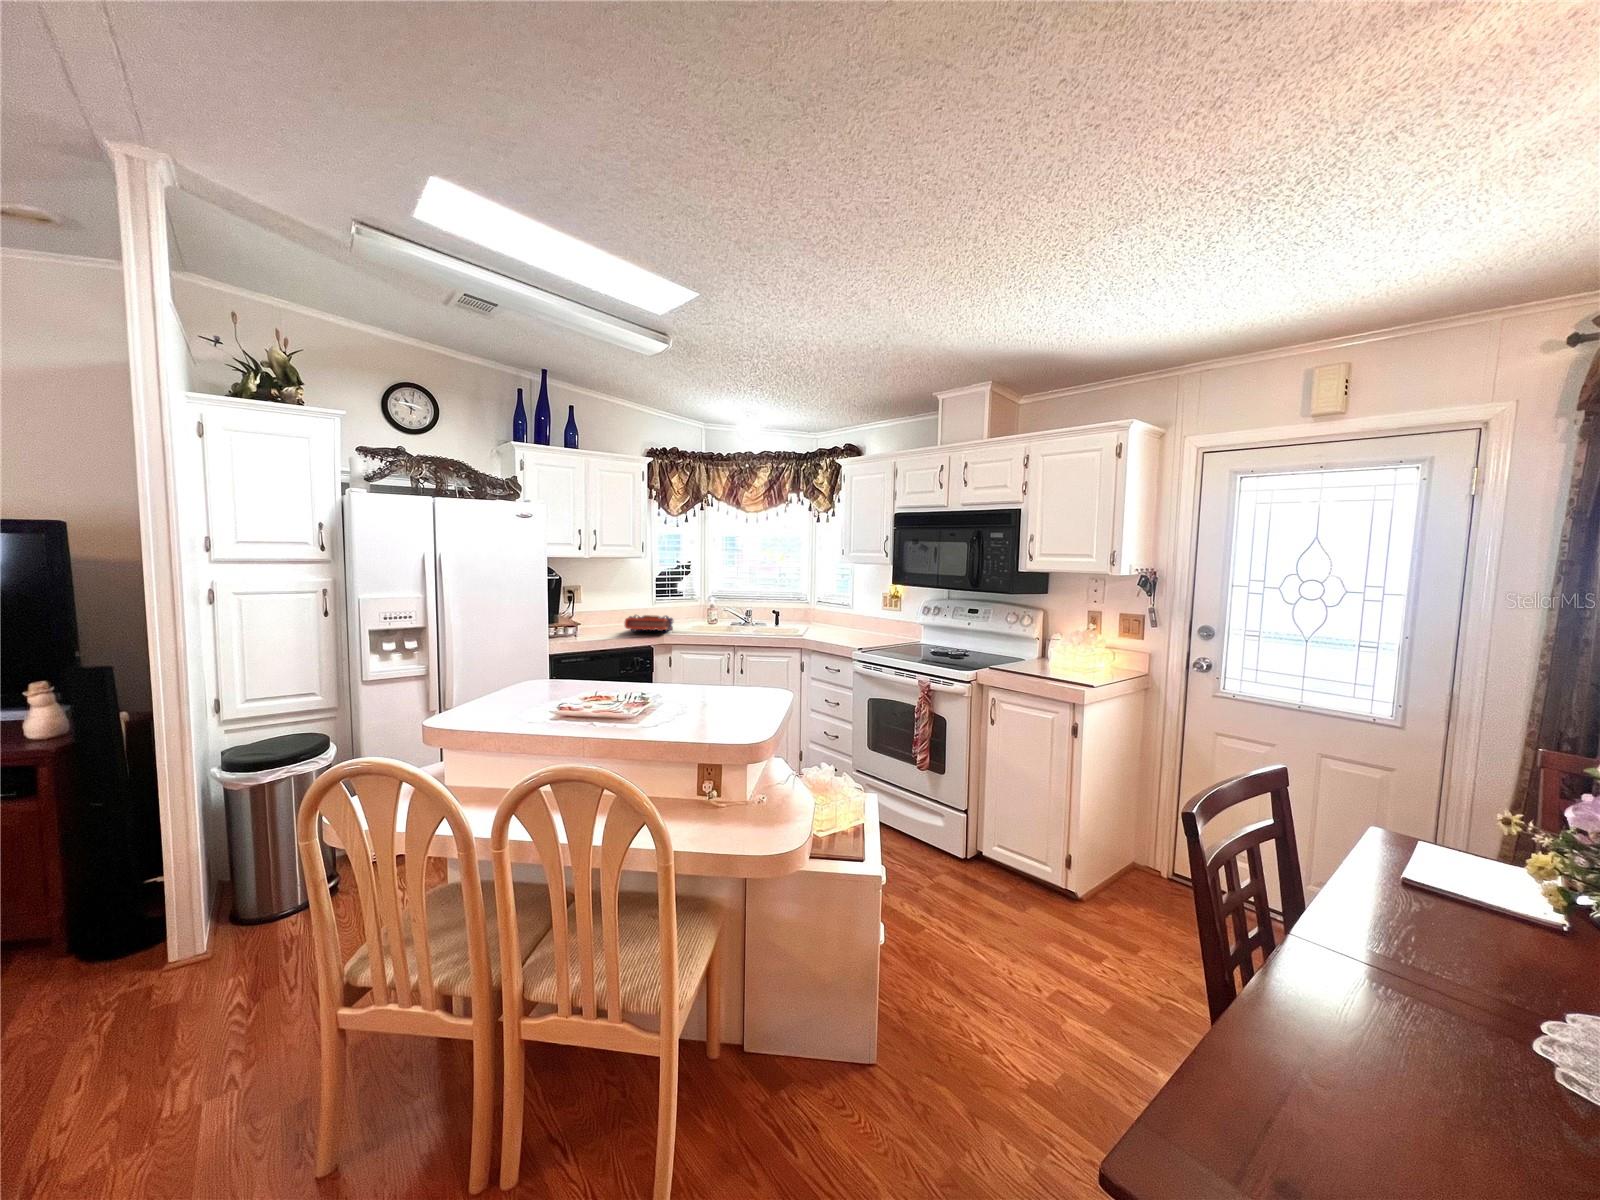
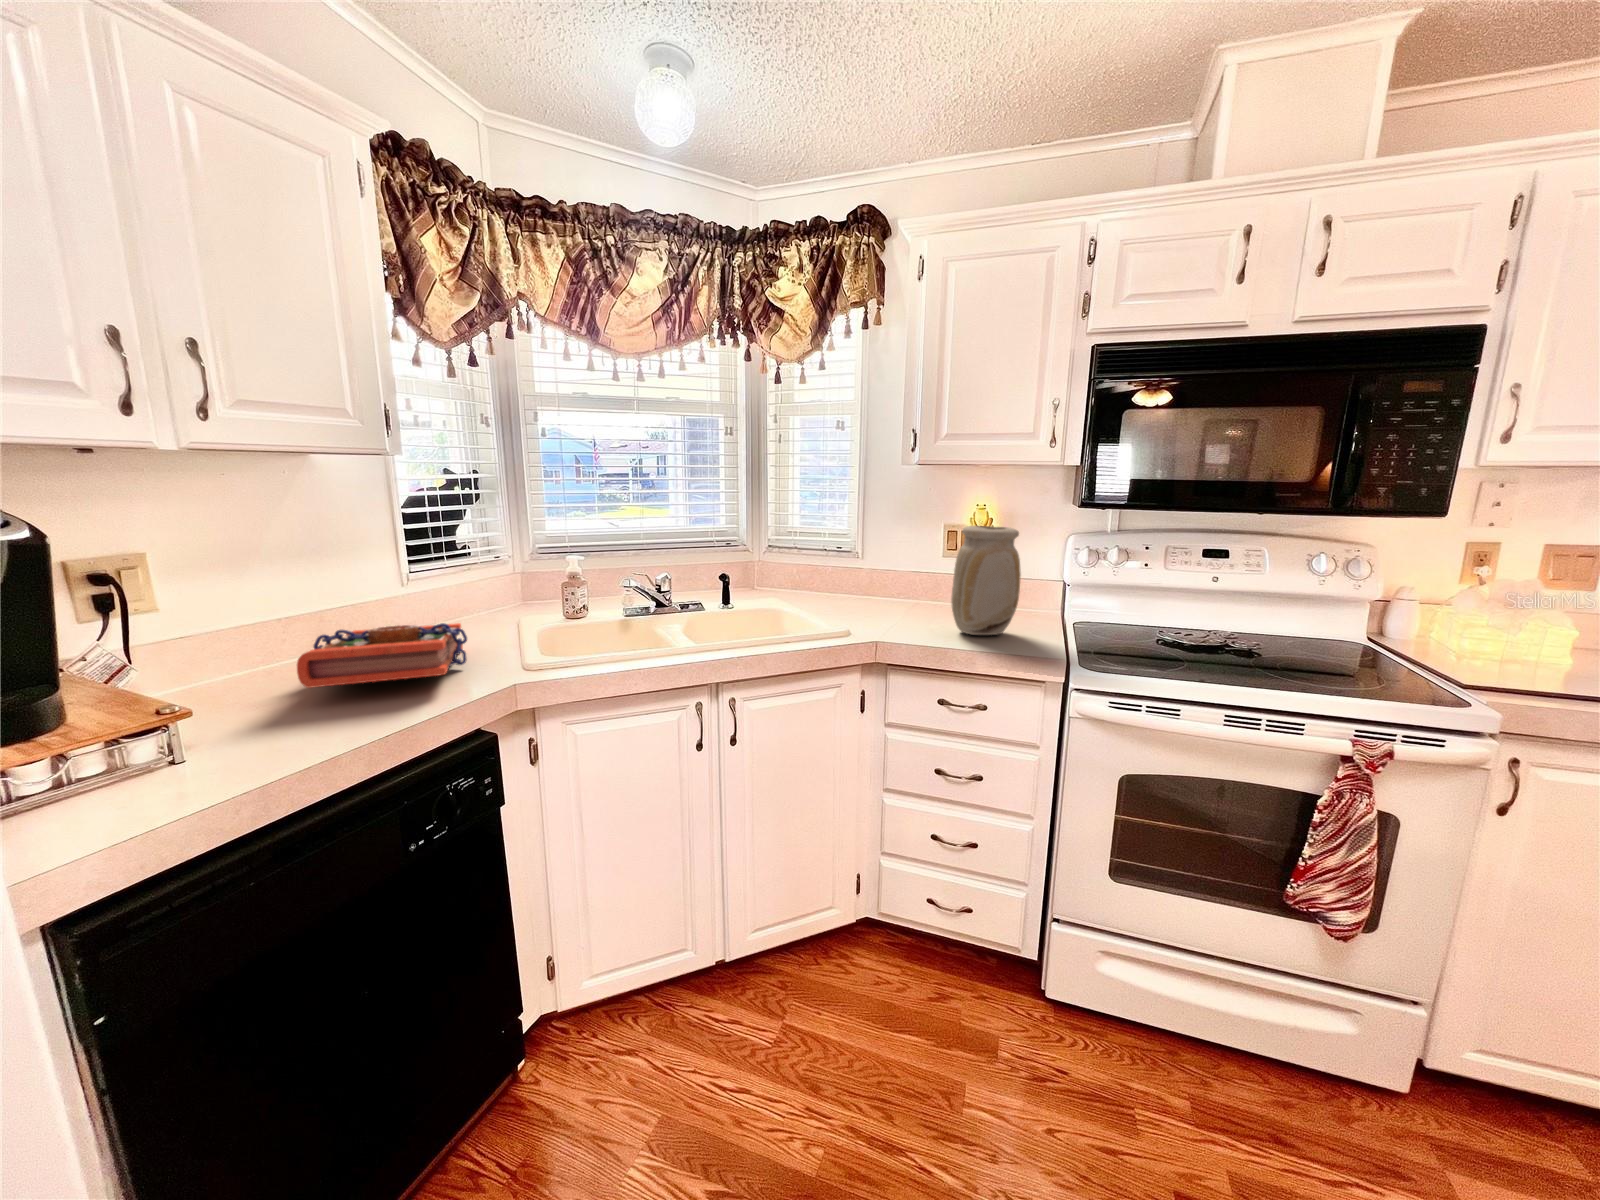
vase: none [869,589,899,638] -> present [951,526,1021,635]

